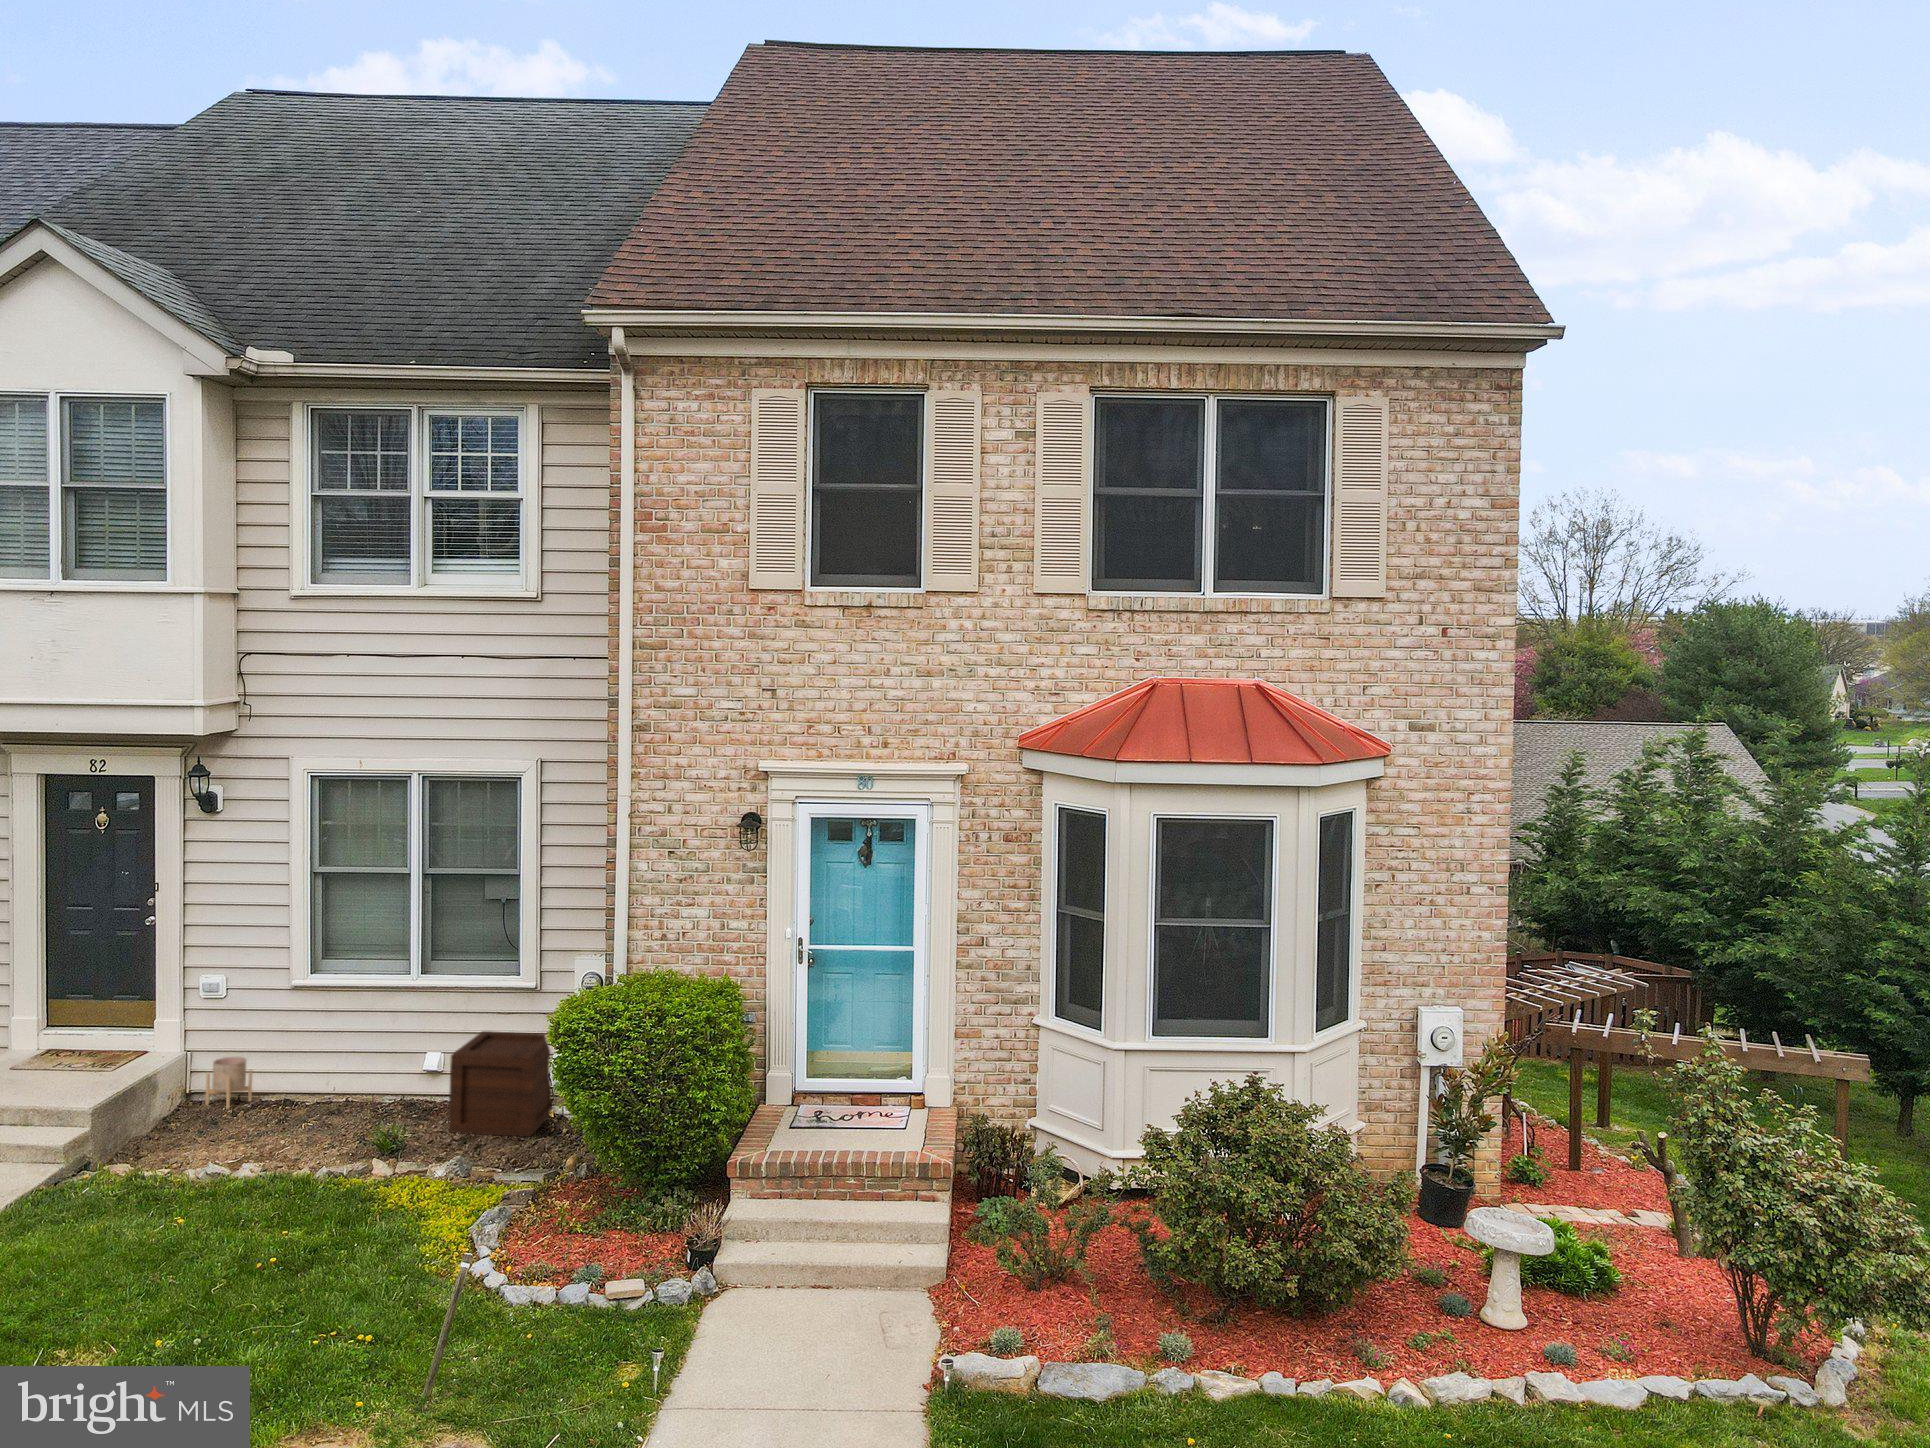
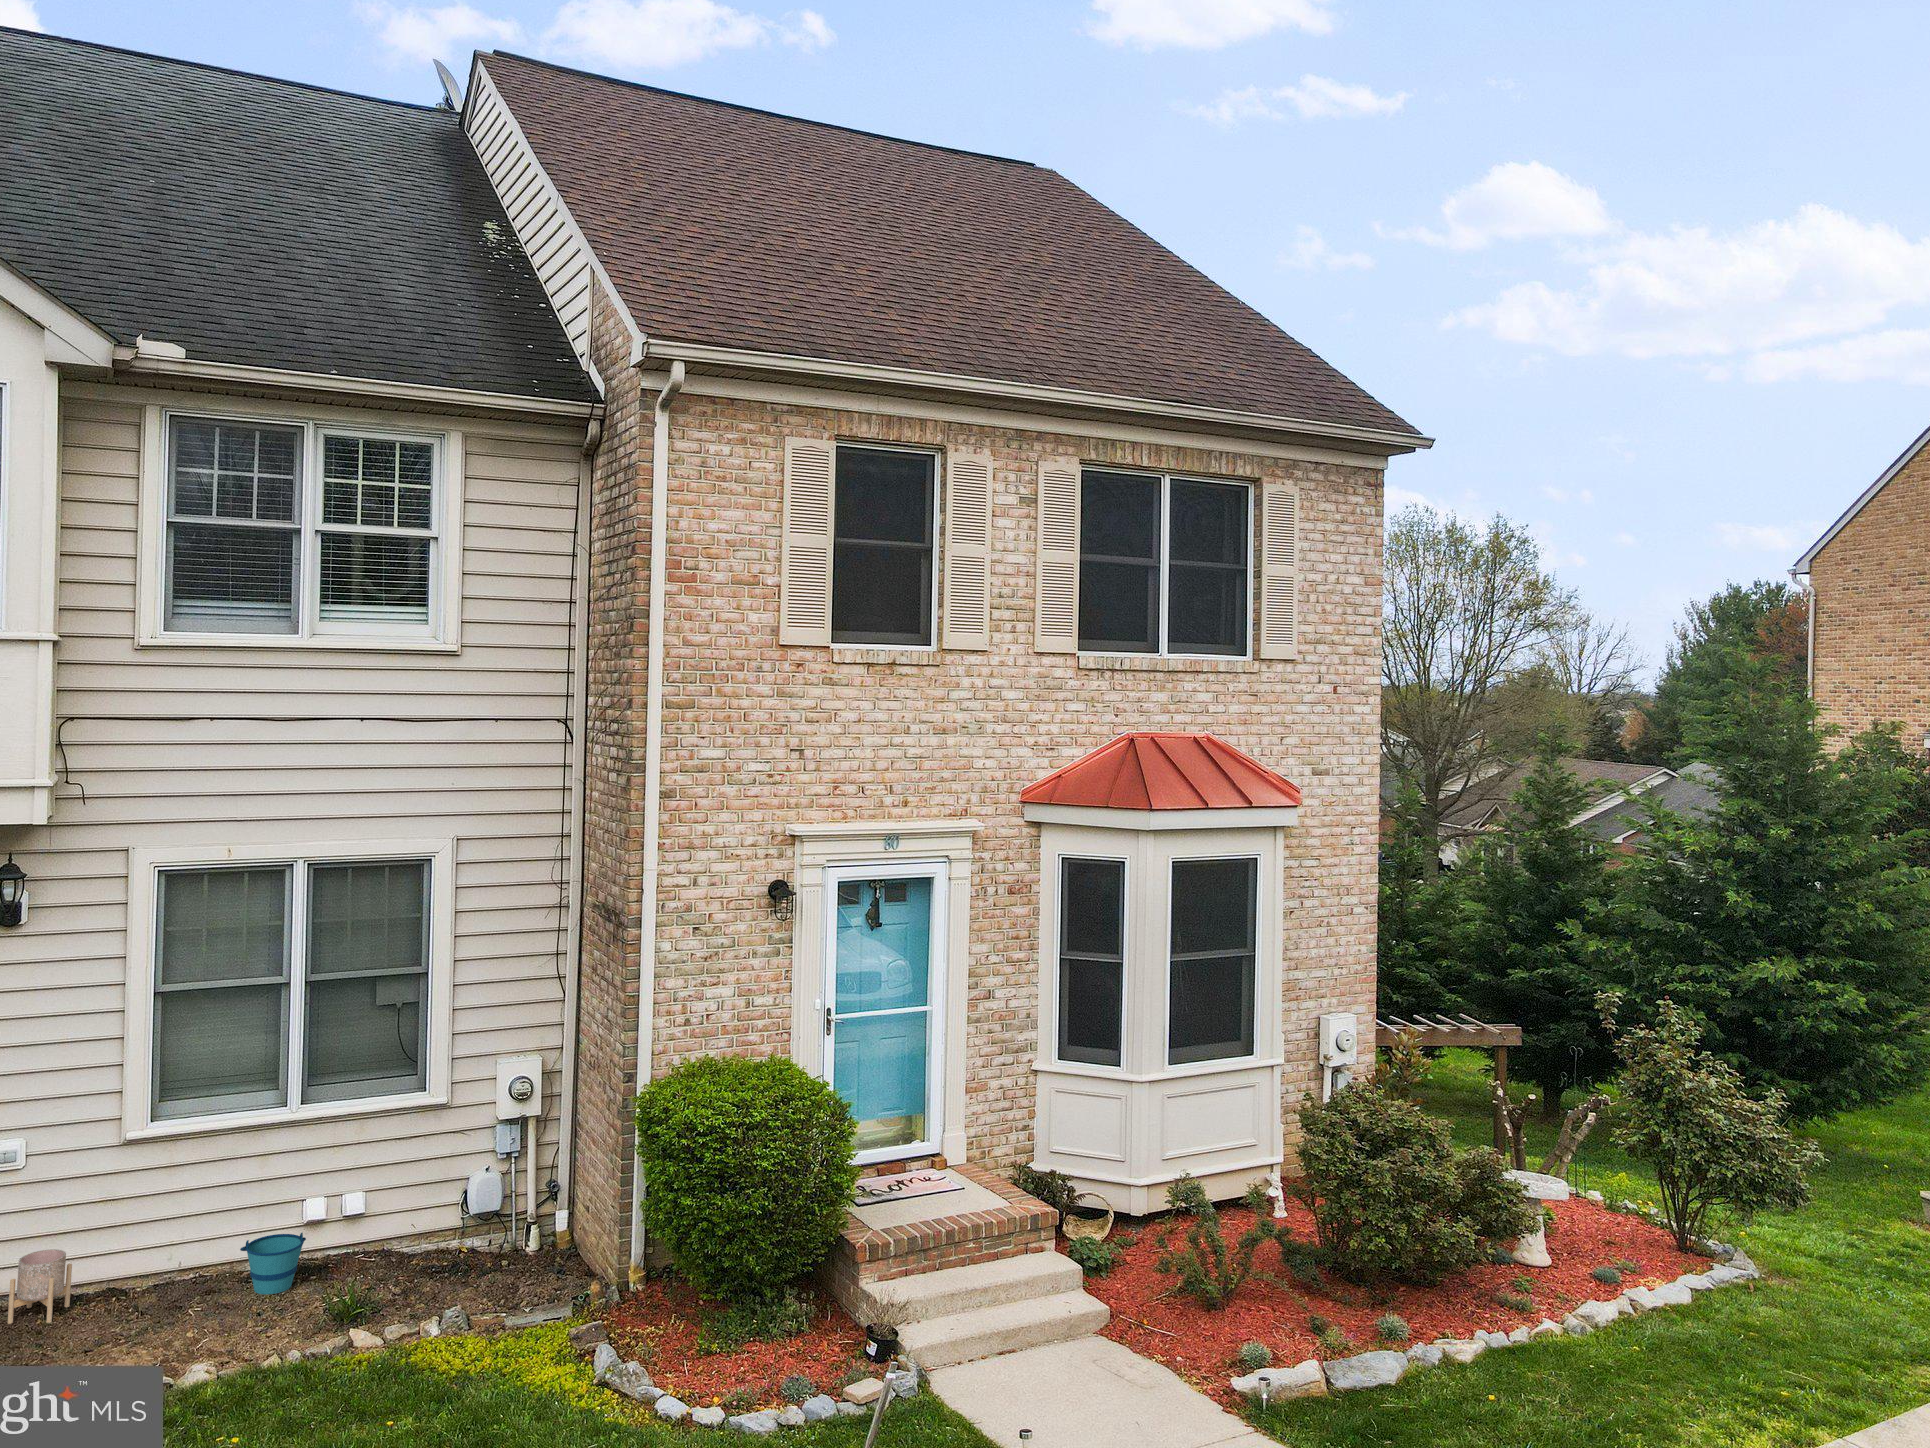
wooden crate: present [448,1031,553,1137] -> none [382,1154,499,1294]
bucket: none [361,1073,413,1118] -> present [240,1233,306,1294]

